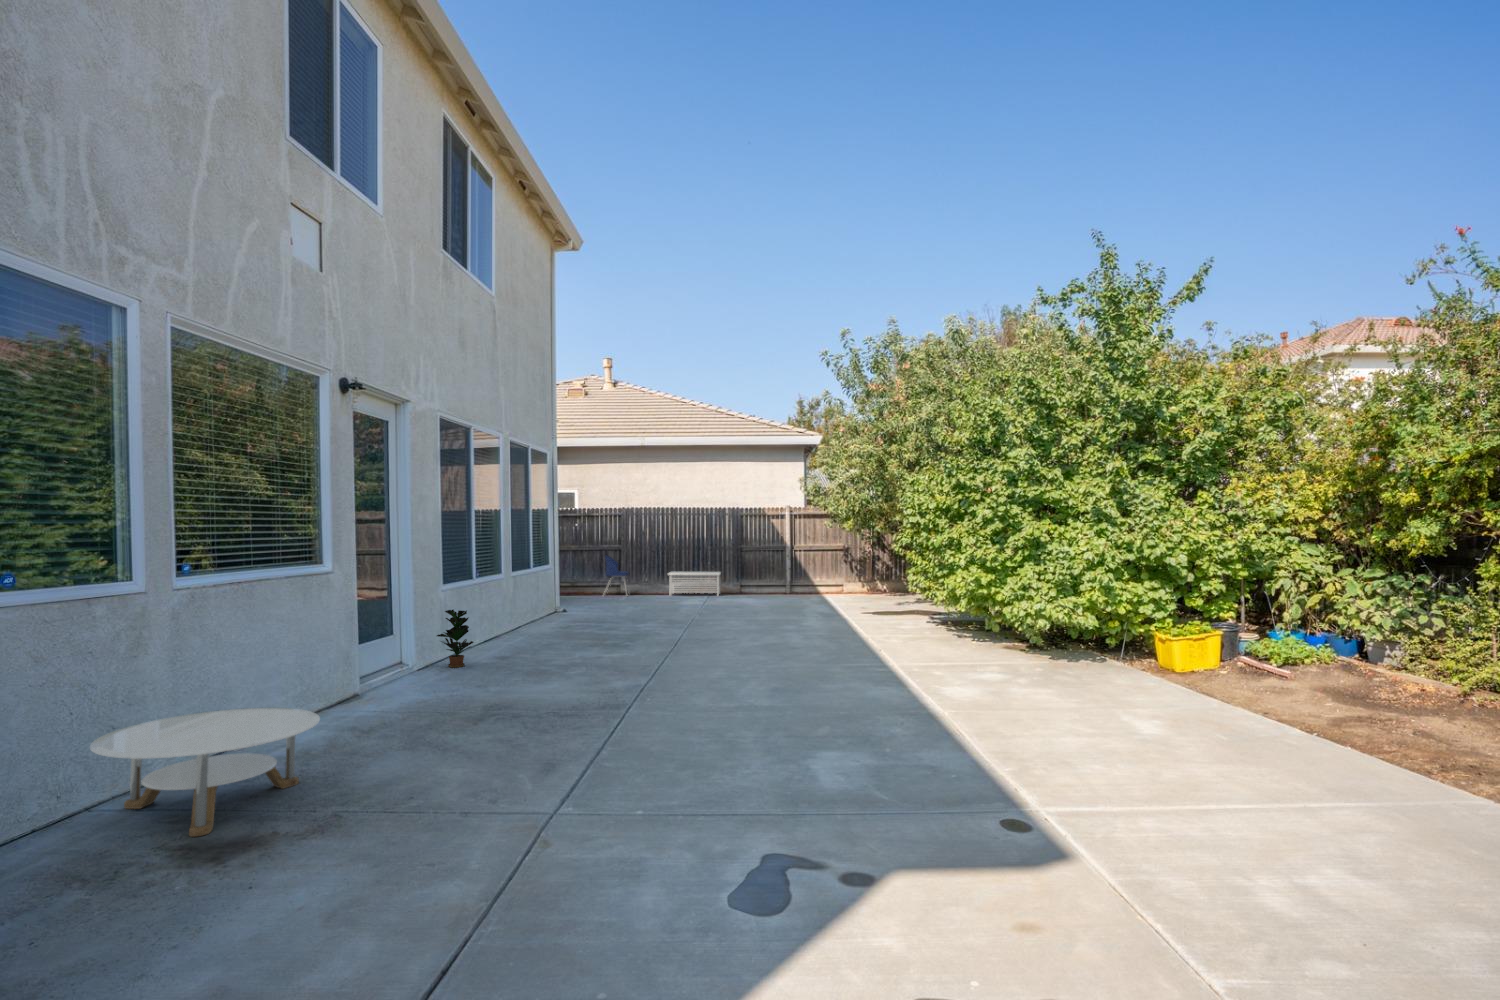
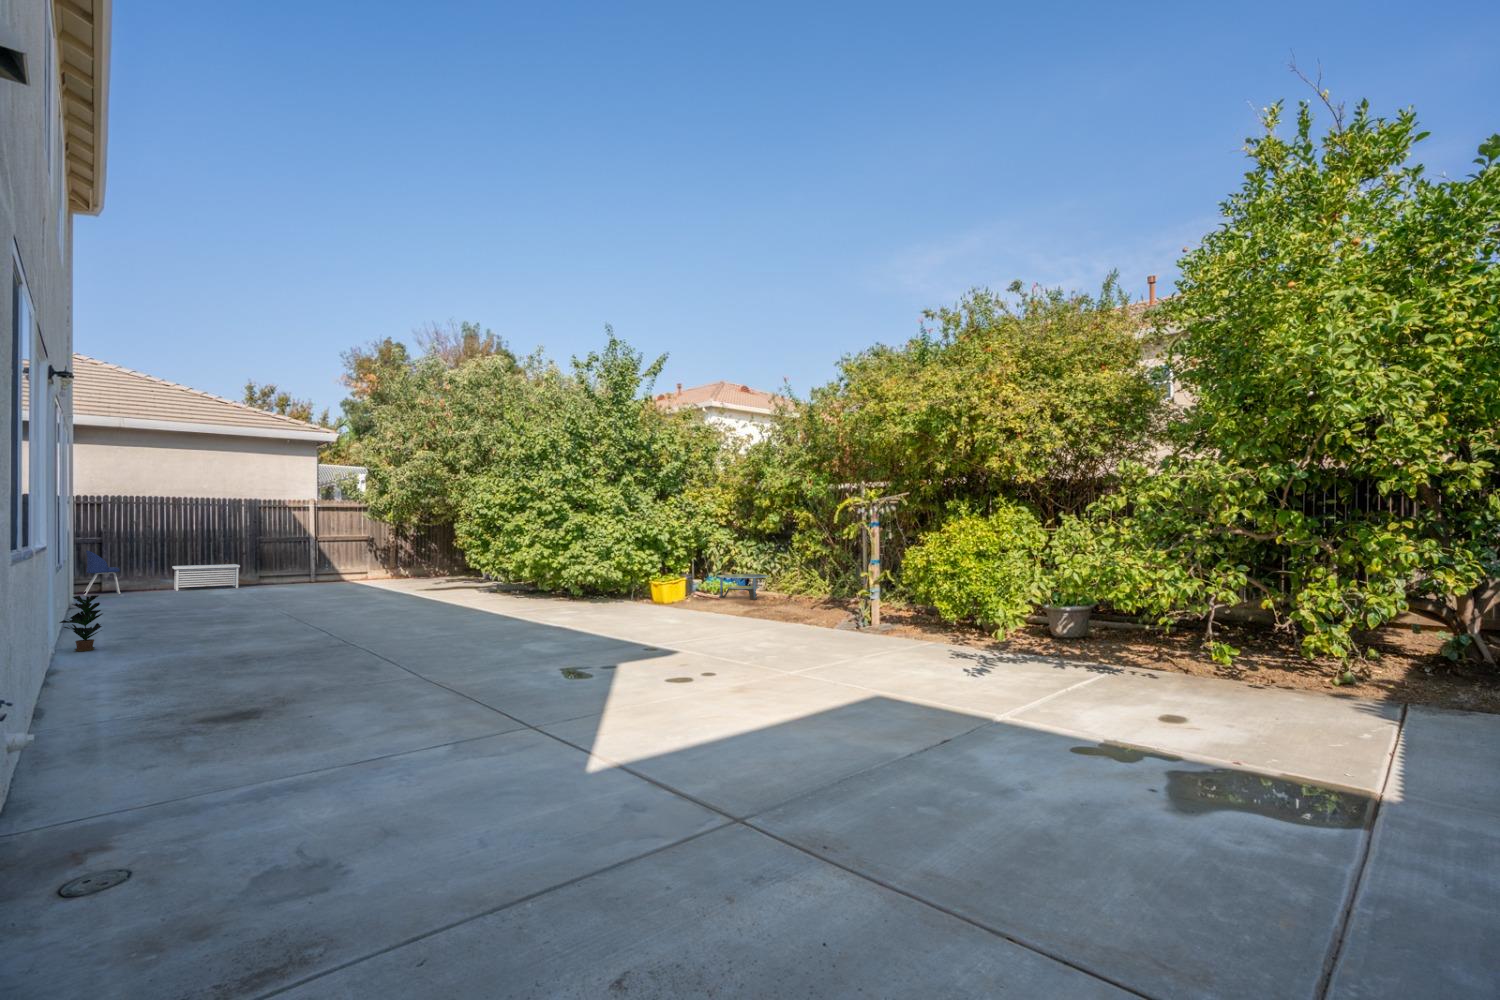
round table: present [90,708,320,837] -> present [717,574,770,600]

